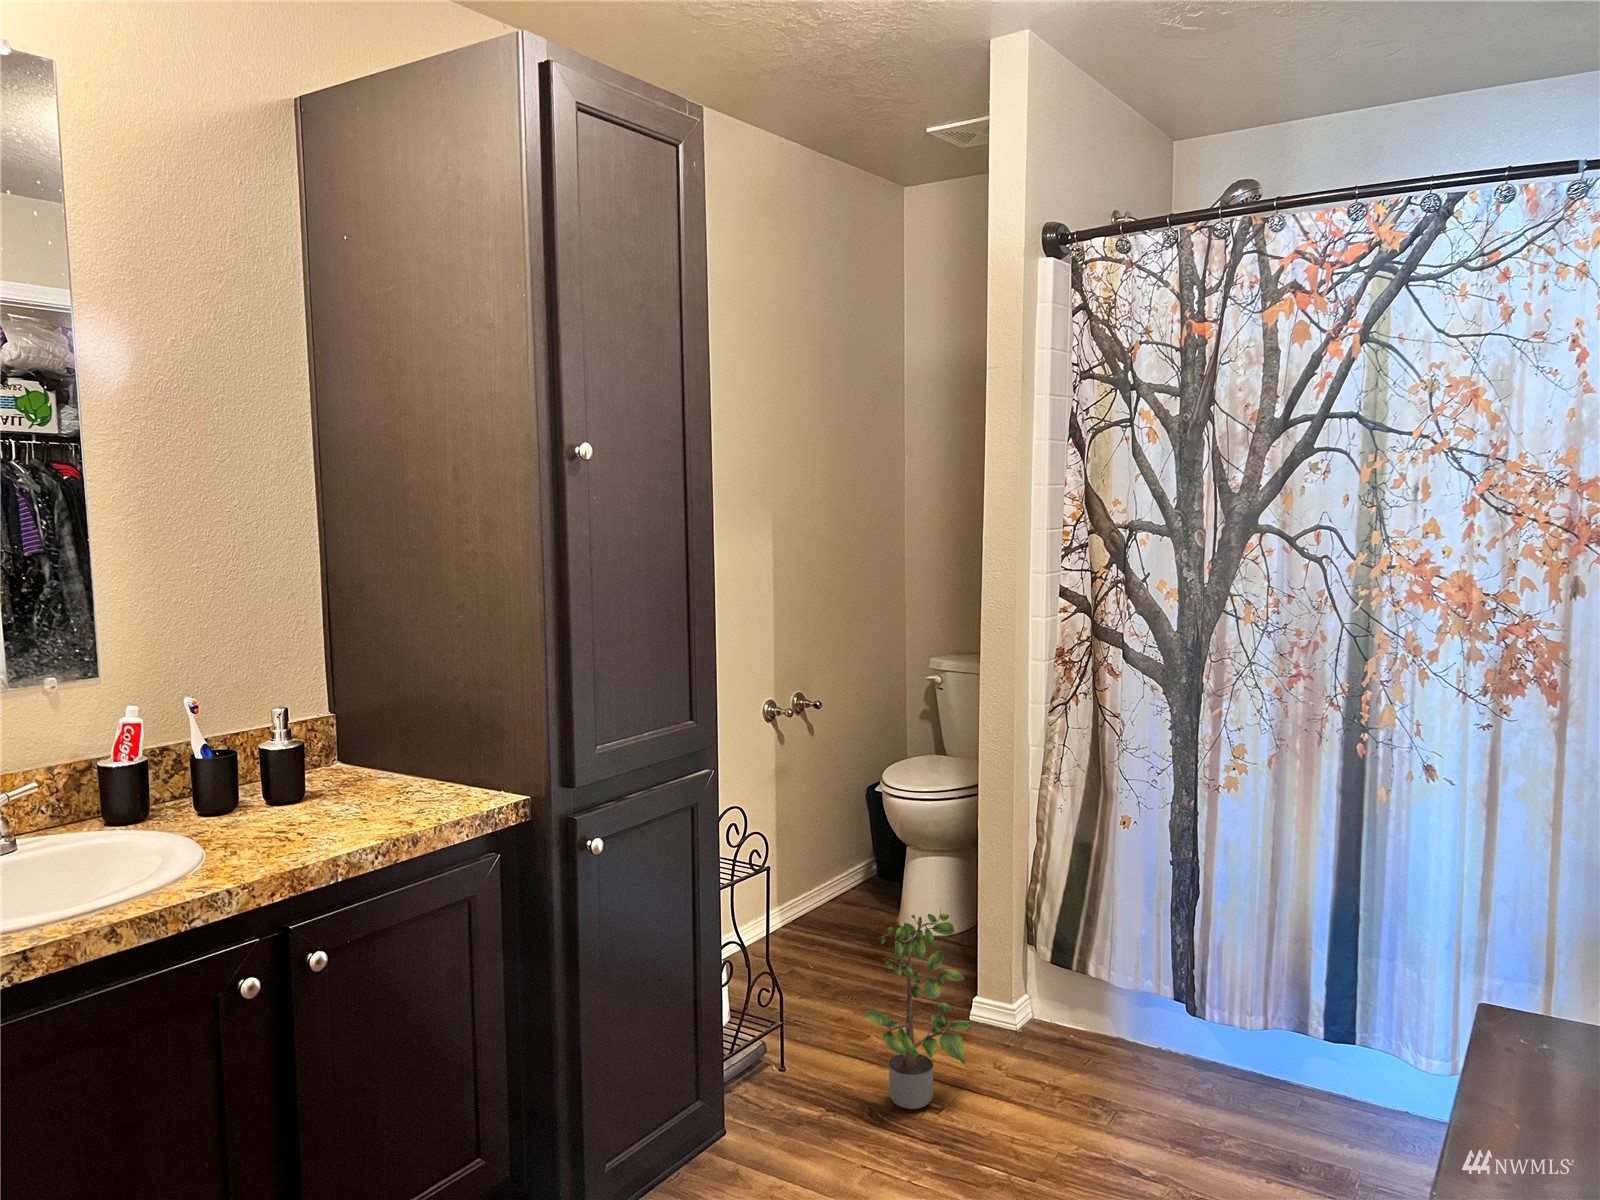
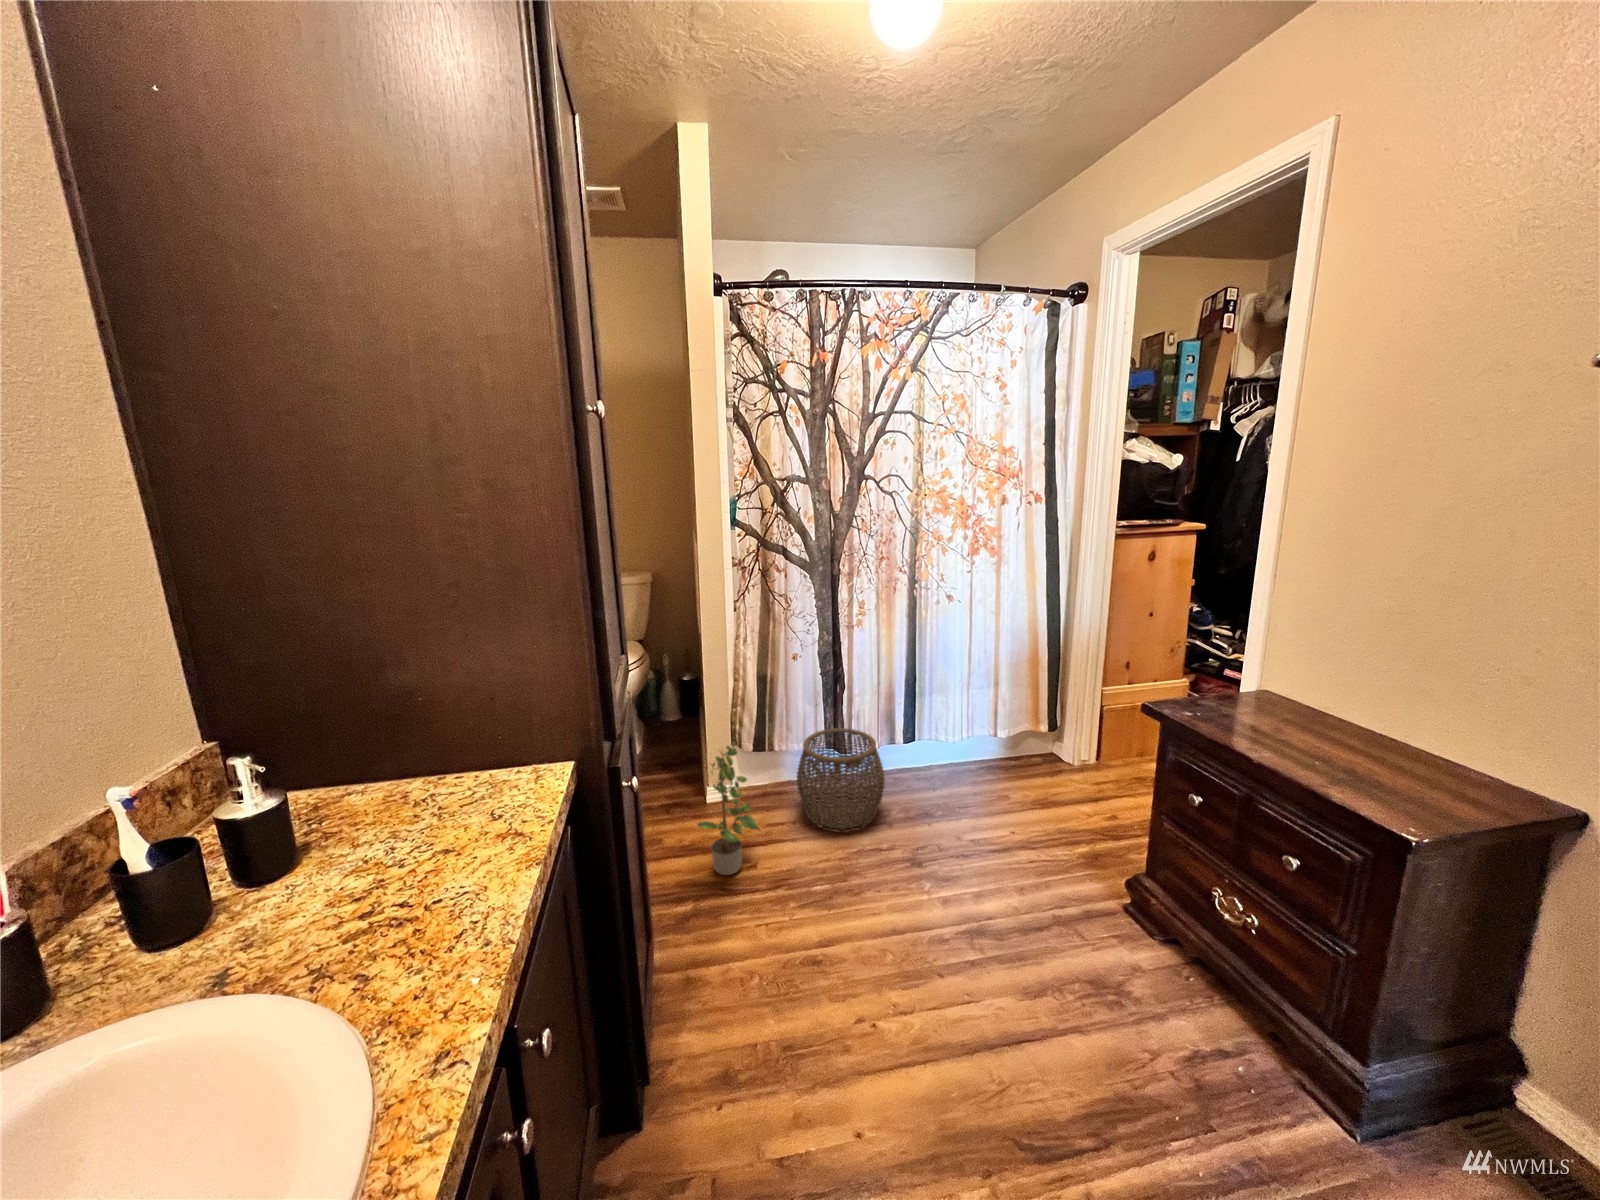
woven basket: none [1068,957,1232,1140] -> present [797,728,885,830]

